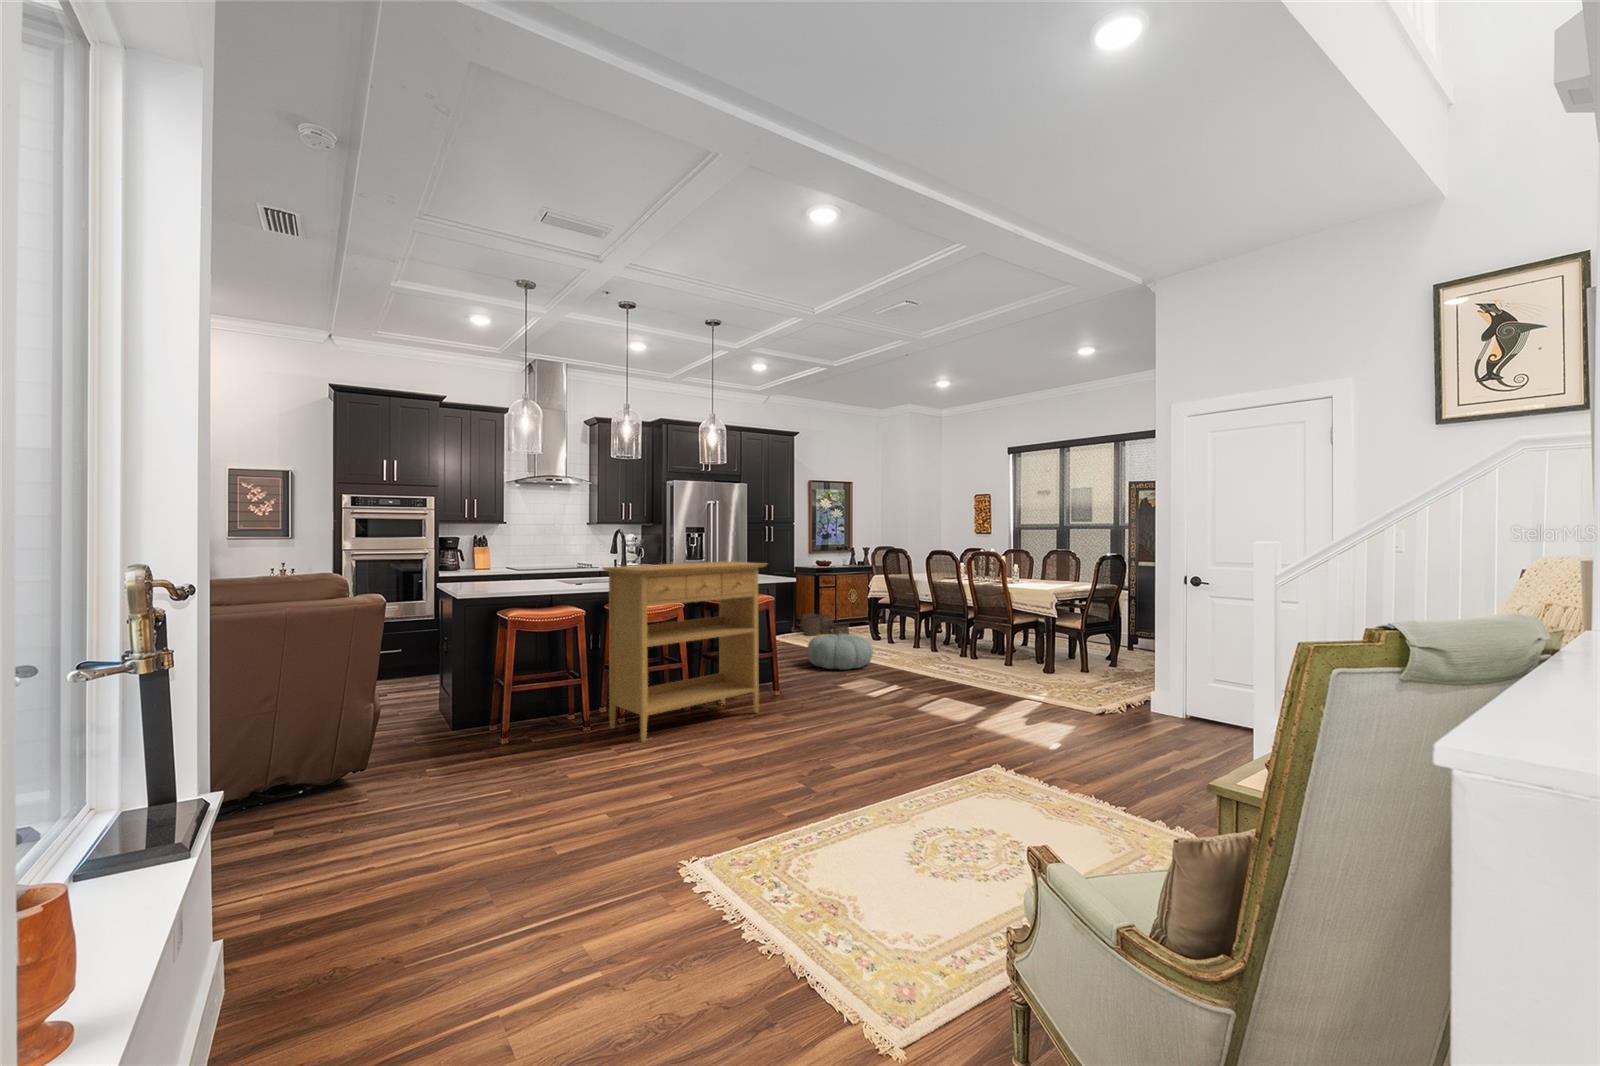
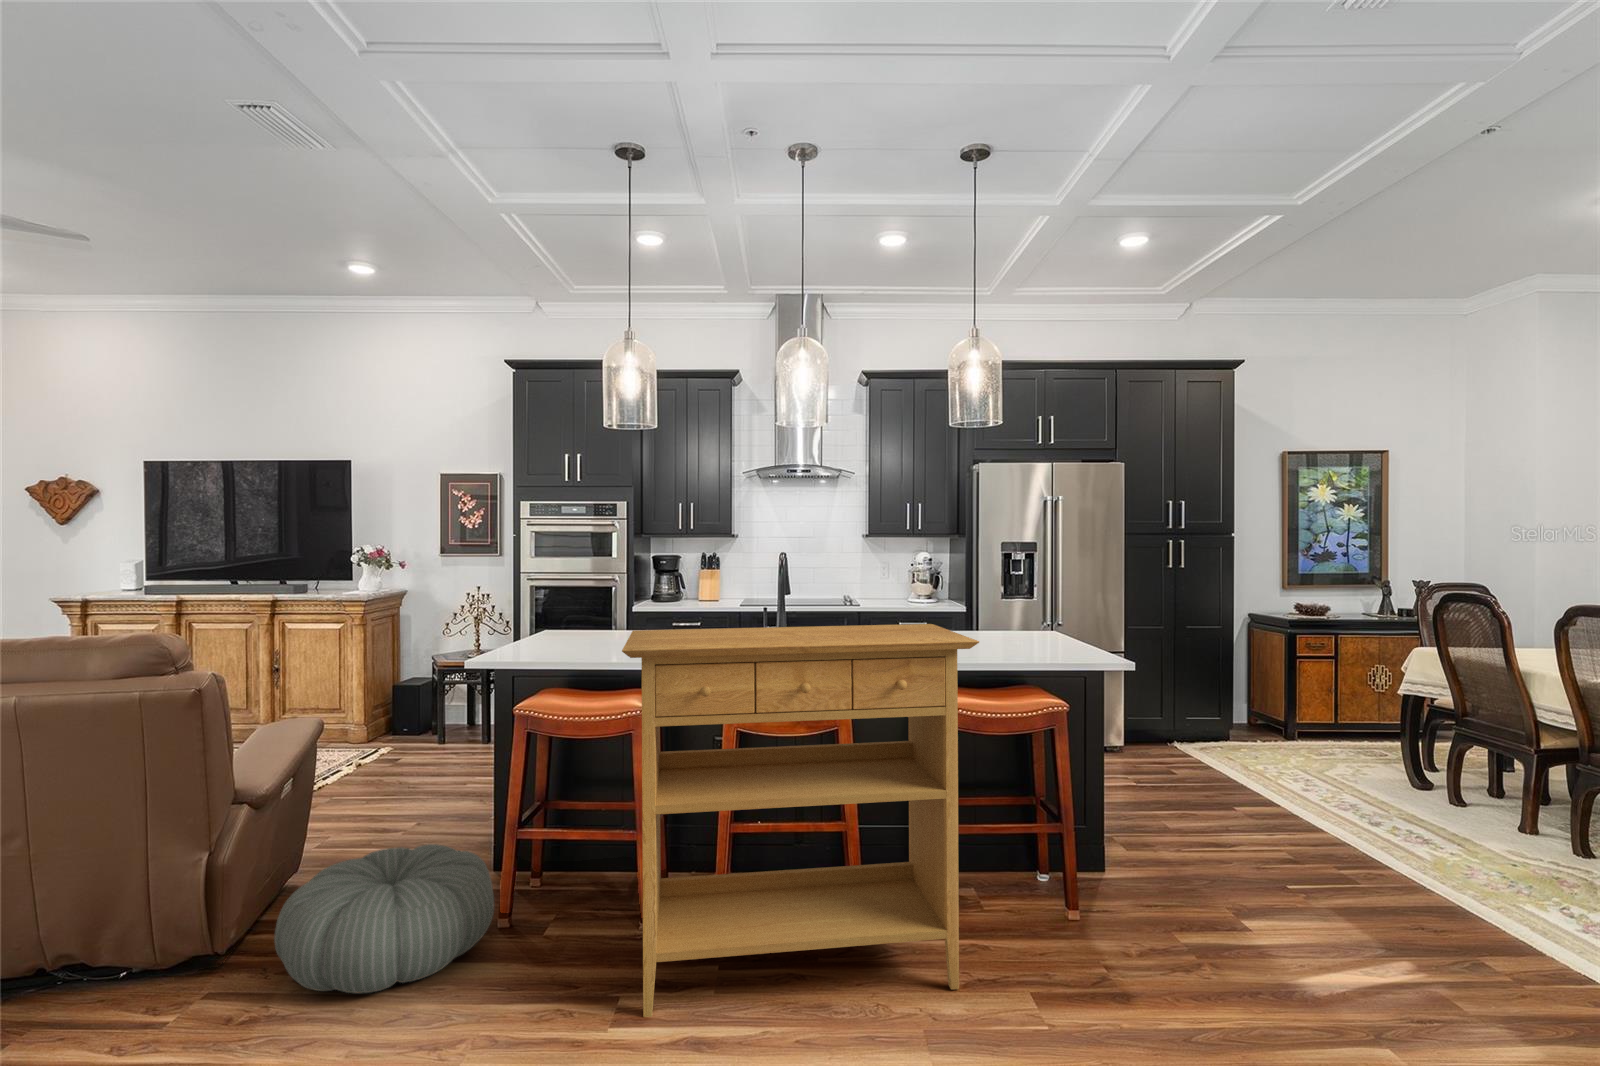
woven basket: present [800,613,849,636] -> none [1246,698,1355,760]
pouf: present [807,634,873,670] -> present [274,844,494,993]

